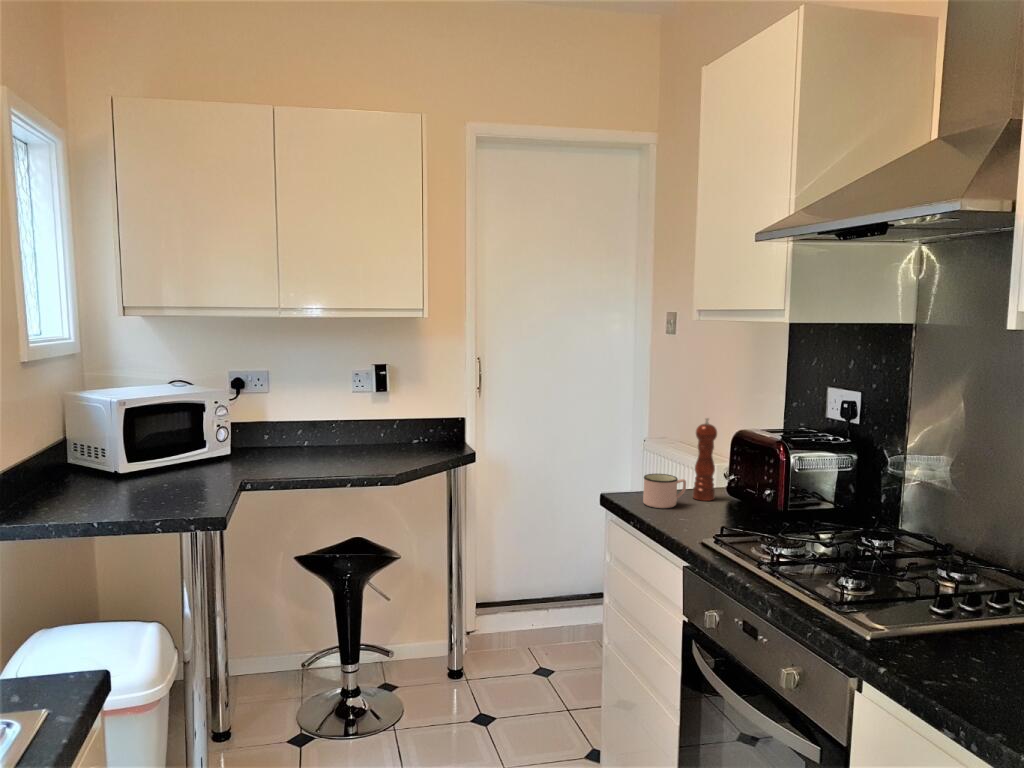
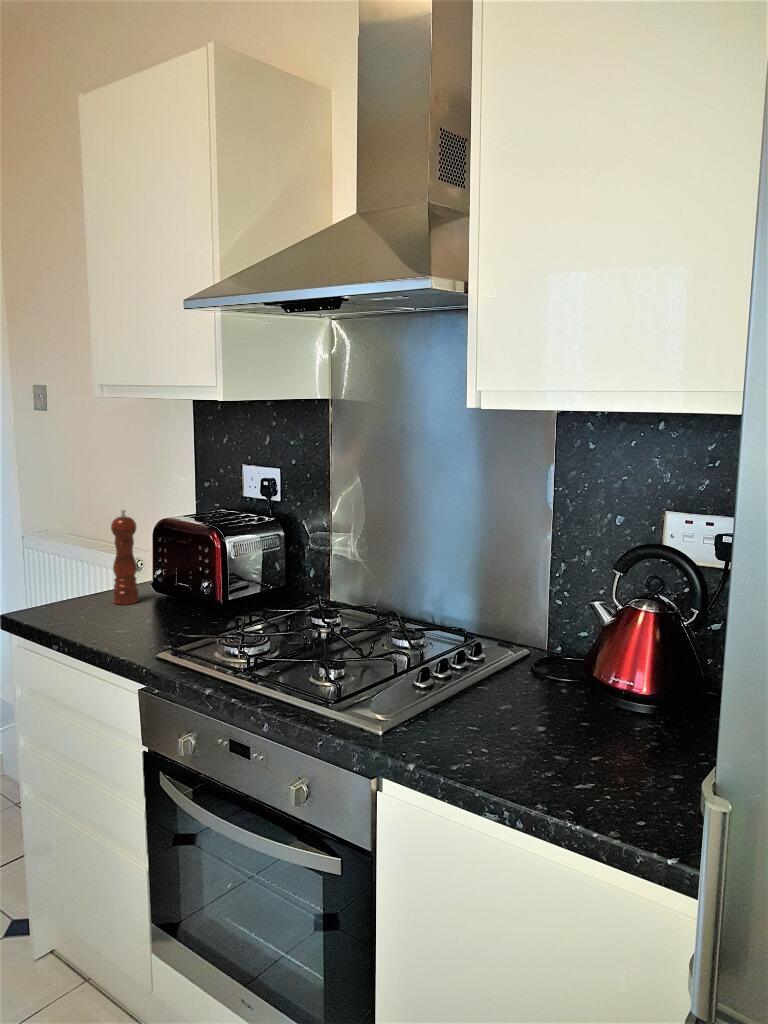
mug: present [643,474,686,508] -> none [57,582,109,625]

